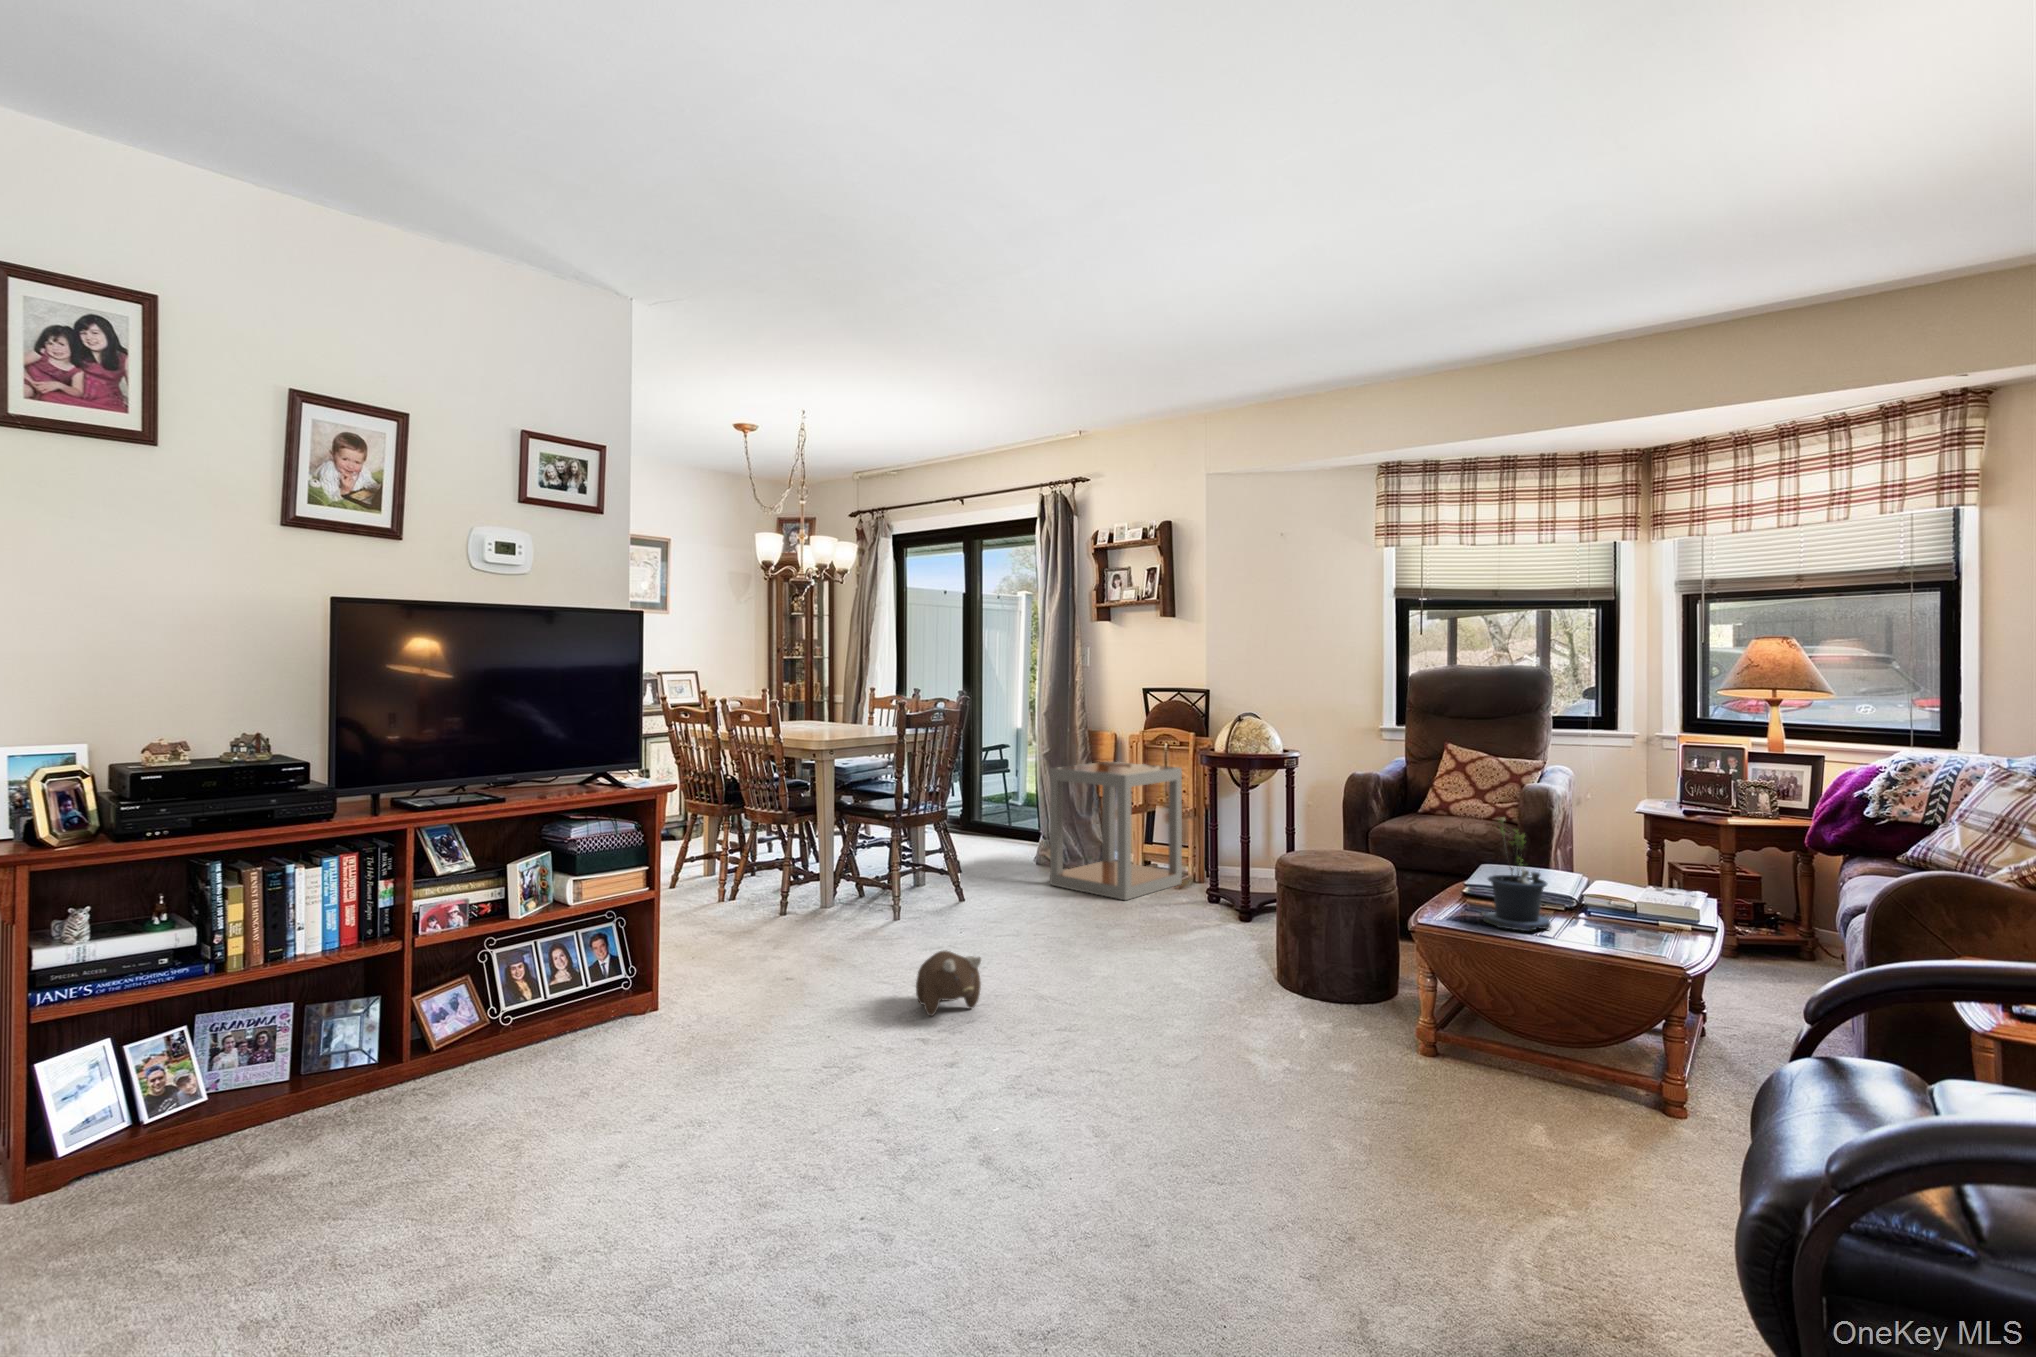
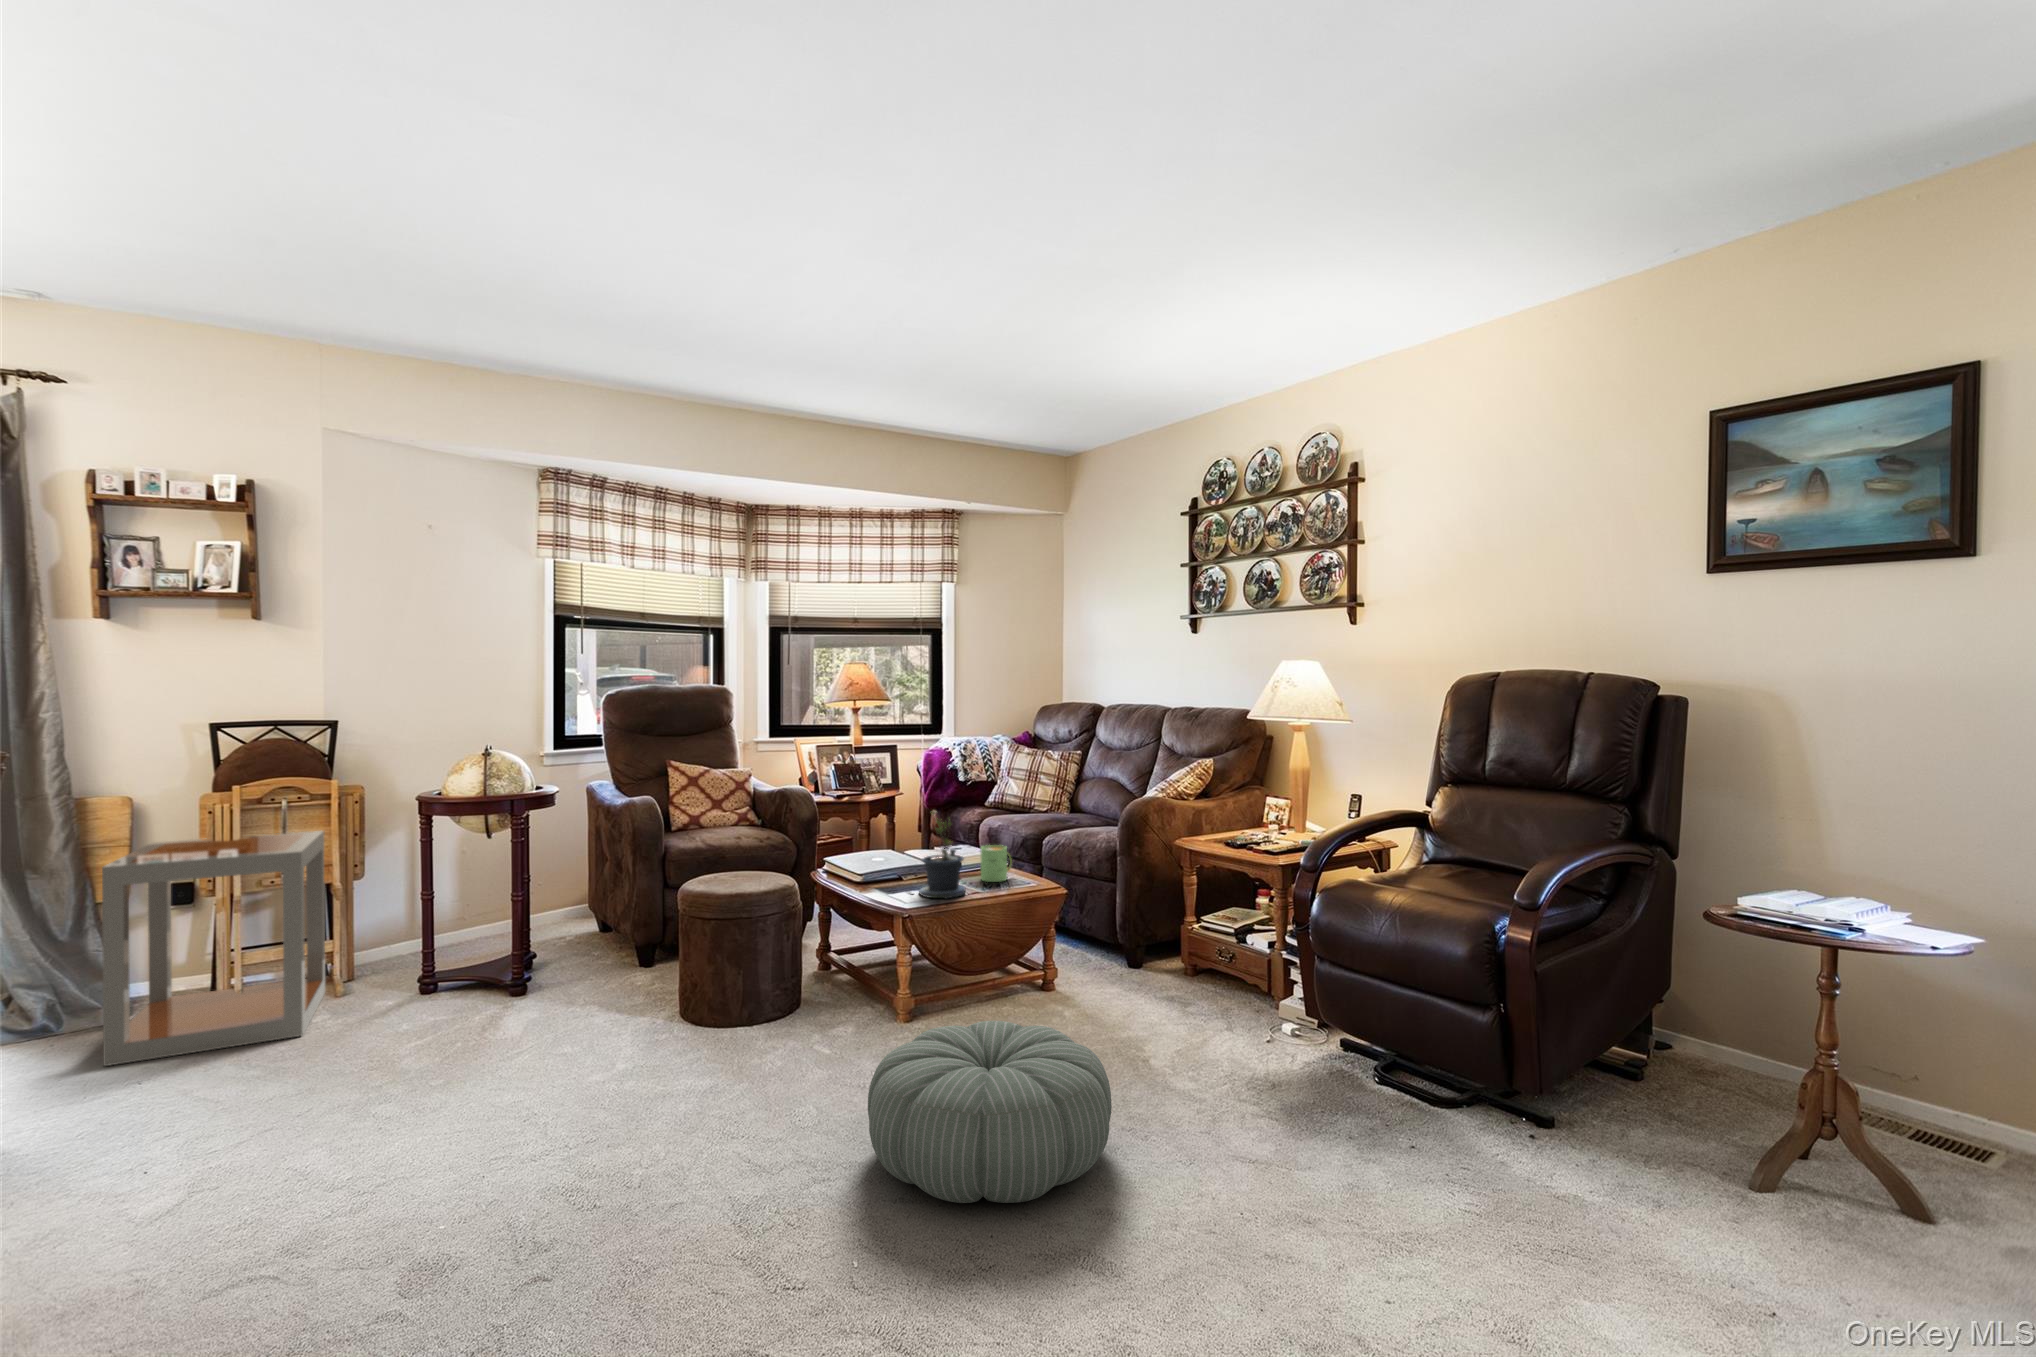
mug: none [1612,885,1667,938] -> present [981,845,1011,882]
plush toy: present [916,951,981,1016] -> none [359,1139,530,1279]
pouf: none [1093,1013,1363,1205] -> present [868,1021,1112,1203]

